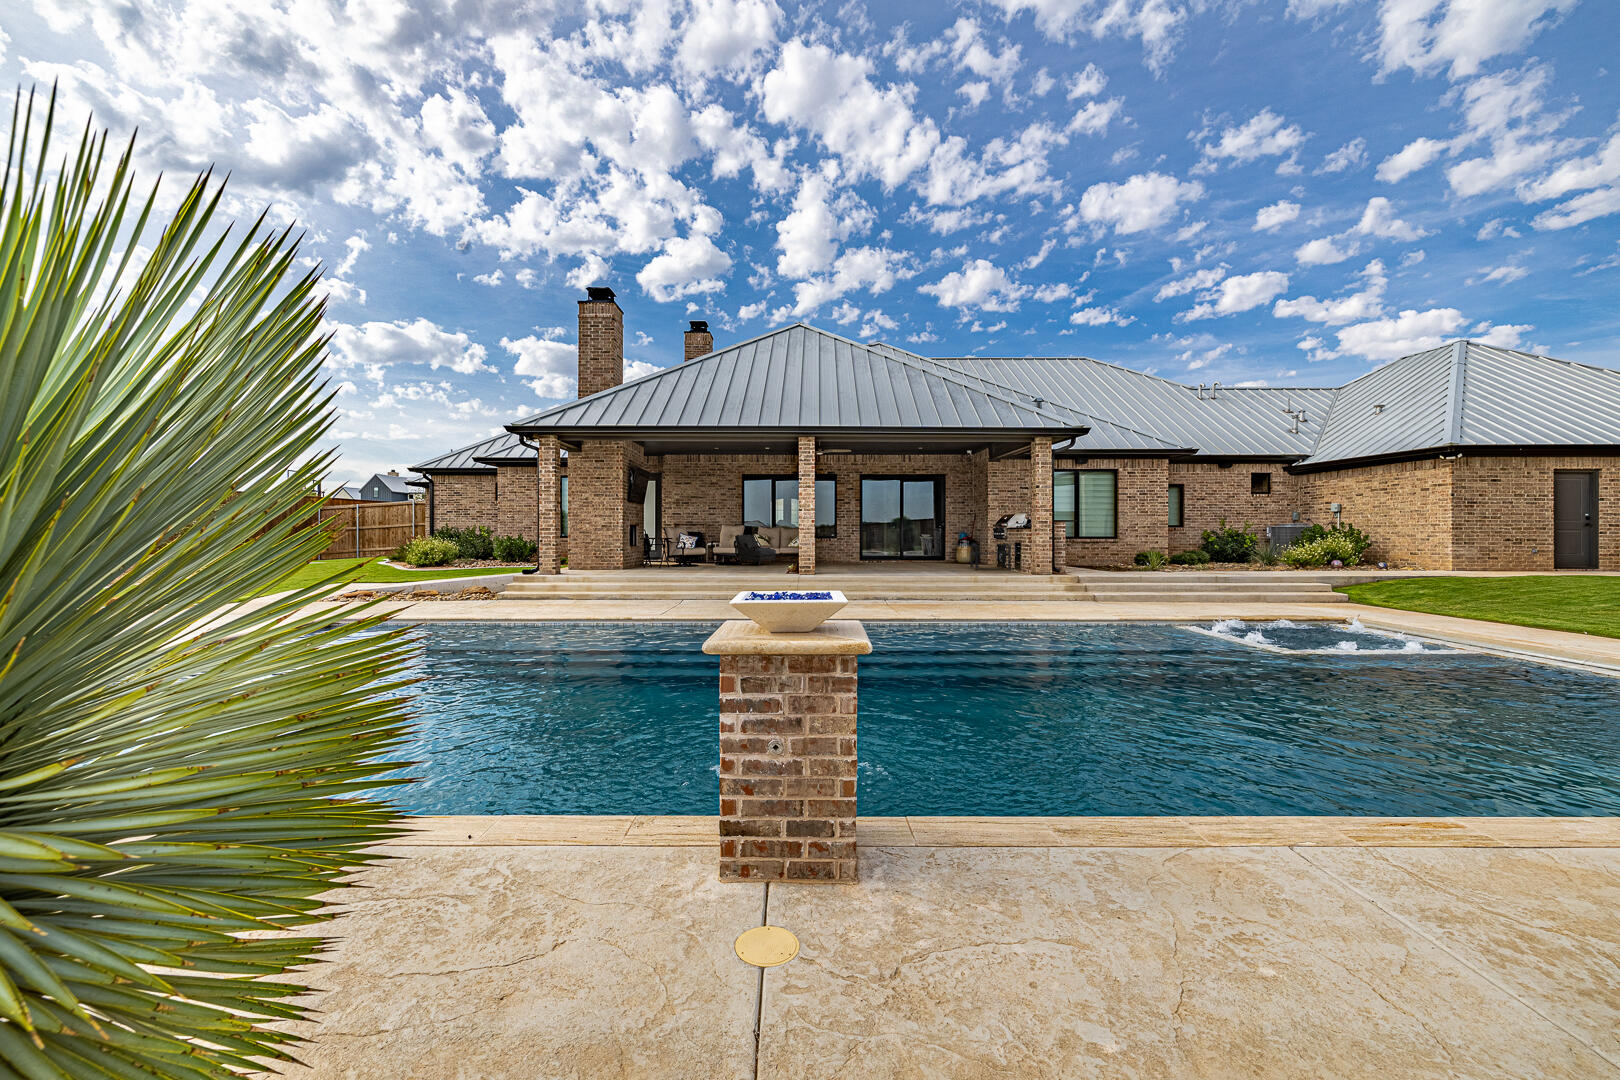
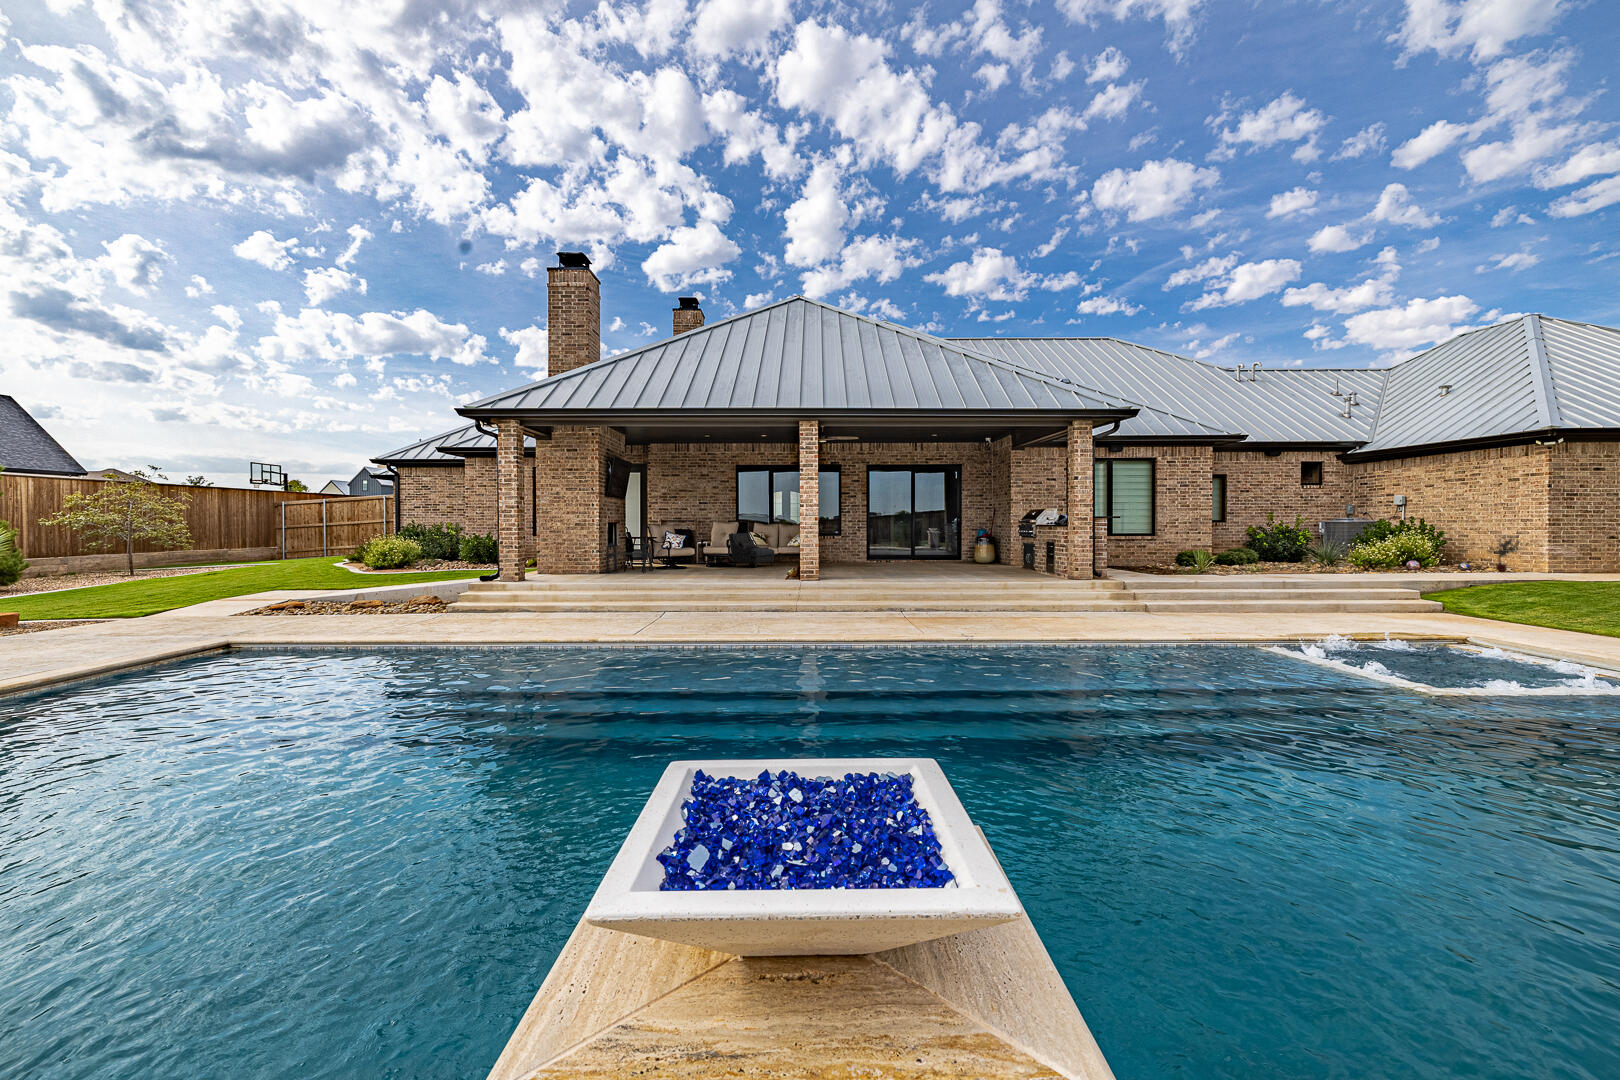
potted tree: none [1402,538,1430,570] -> present [1487,535,1520,571]
bench: present [970,543,1011,570] -> present [606,543,652,573]

